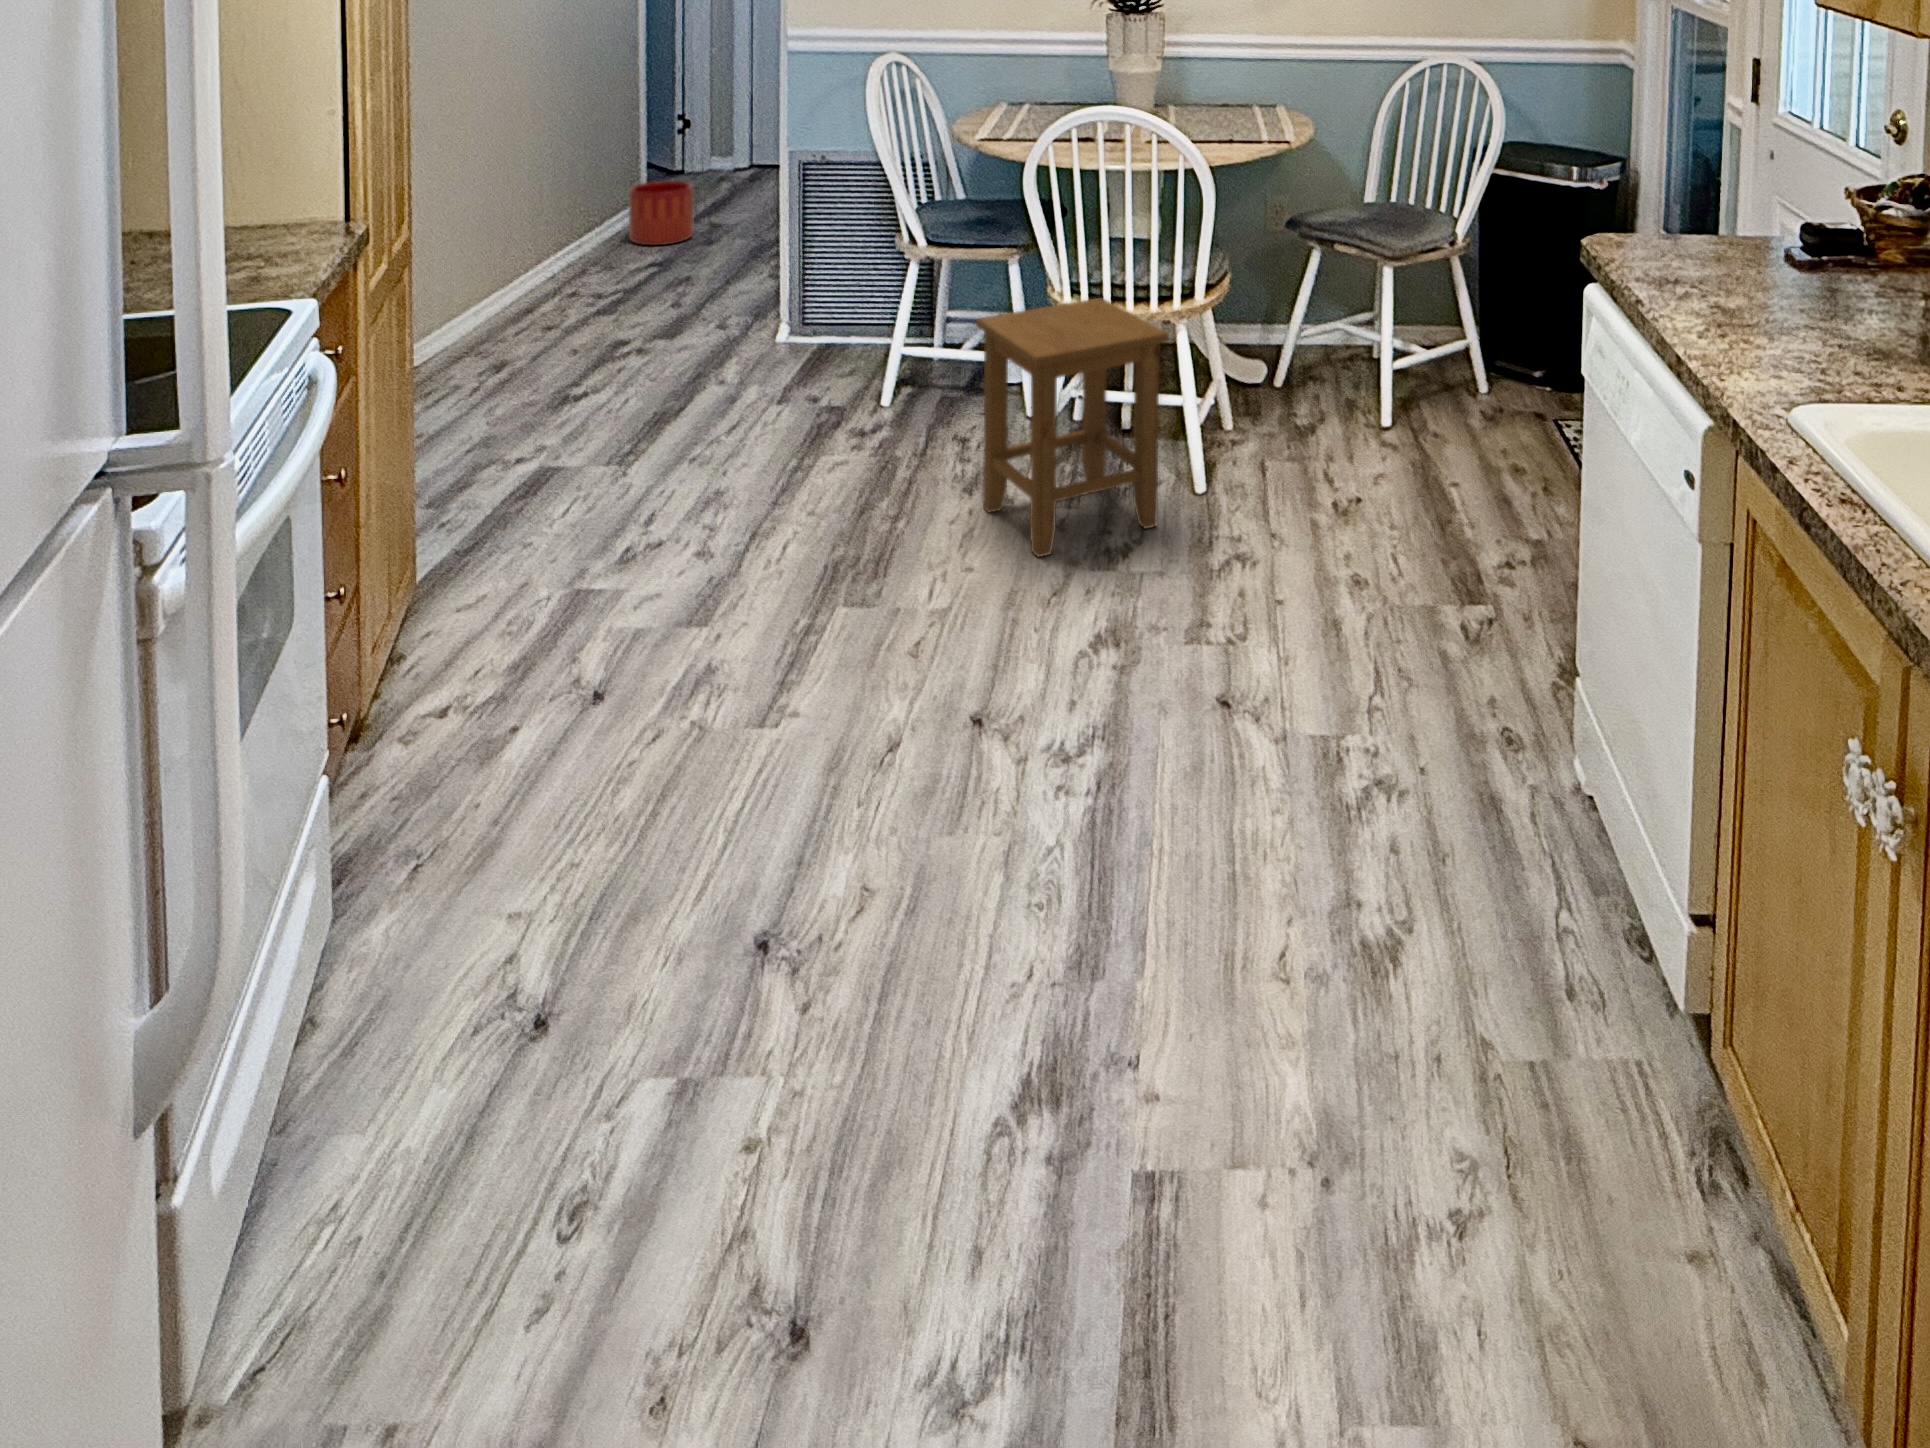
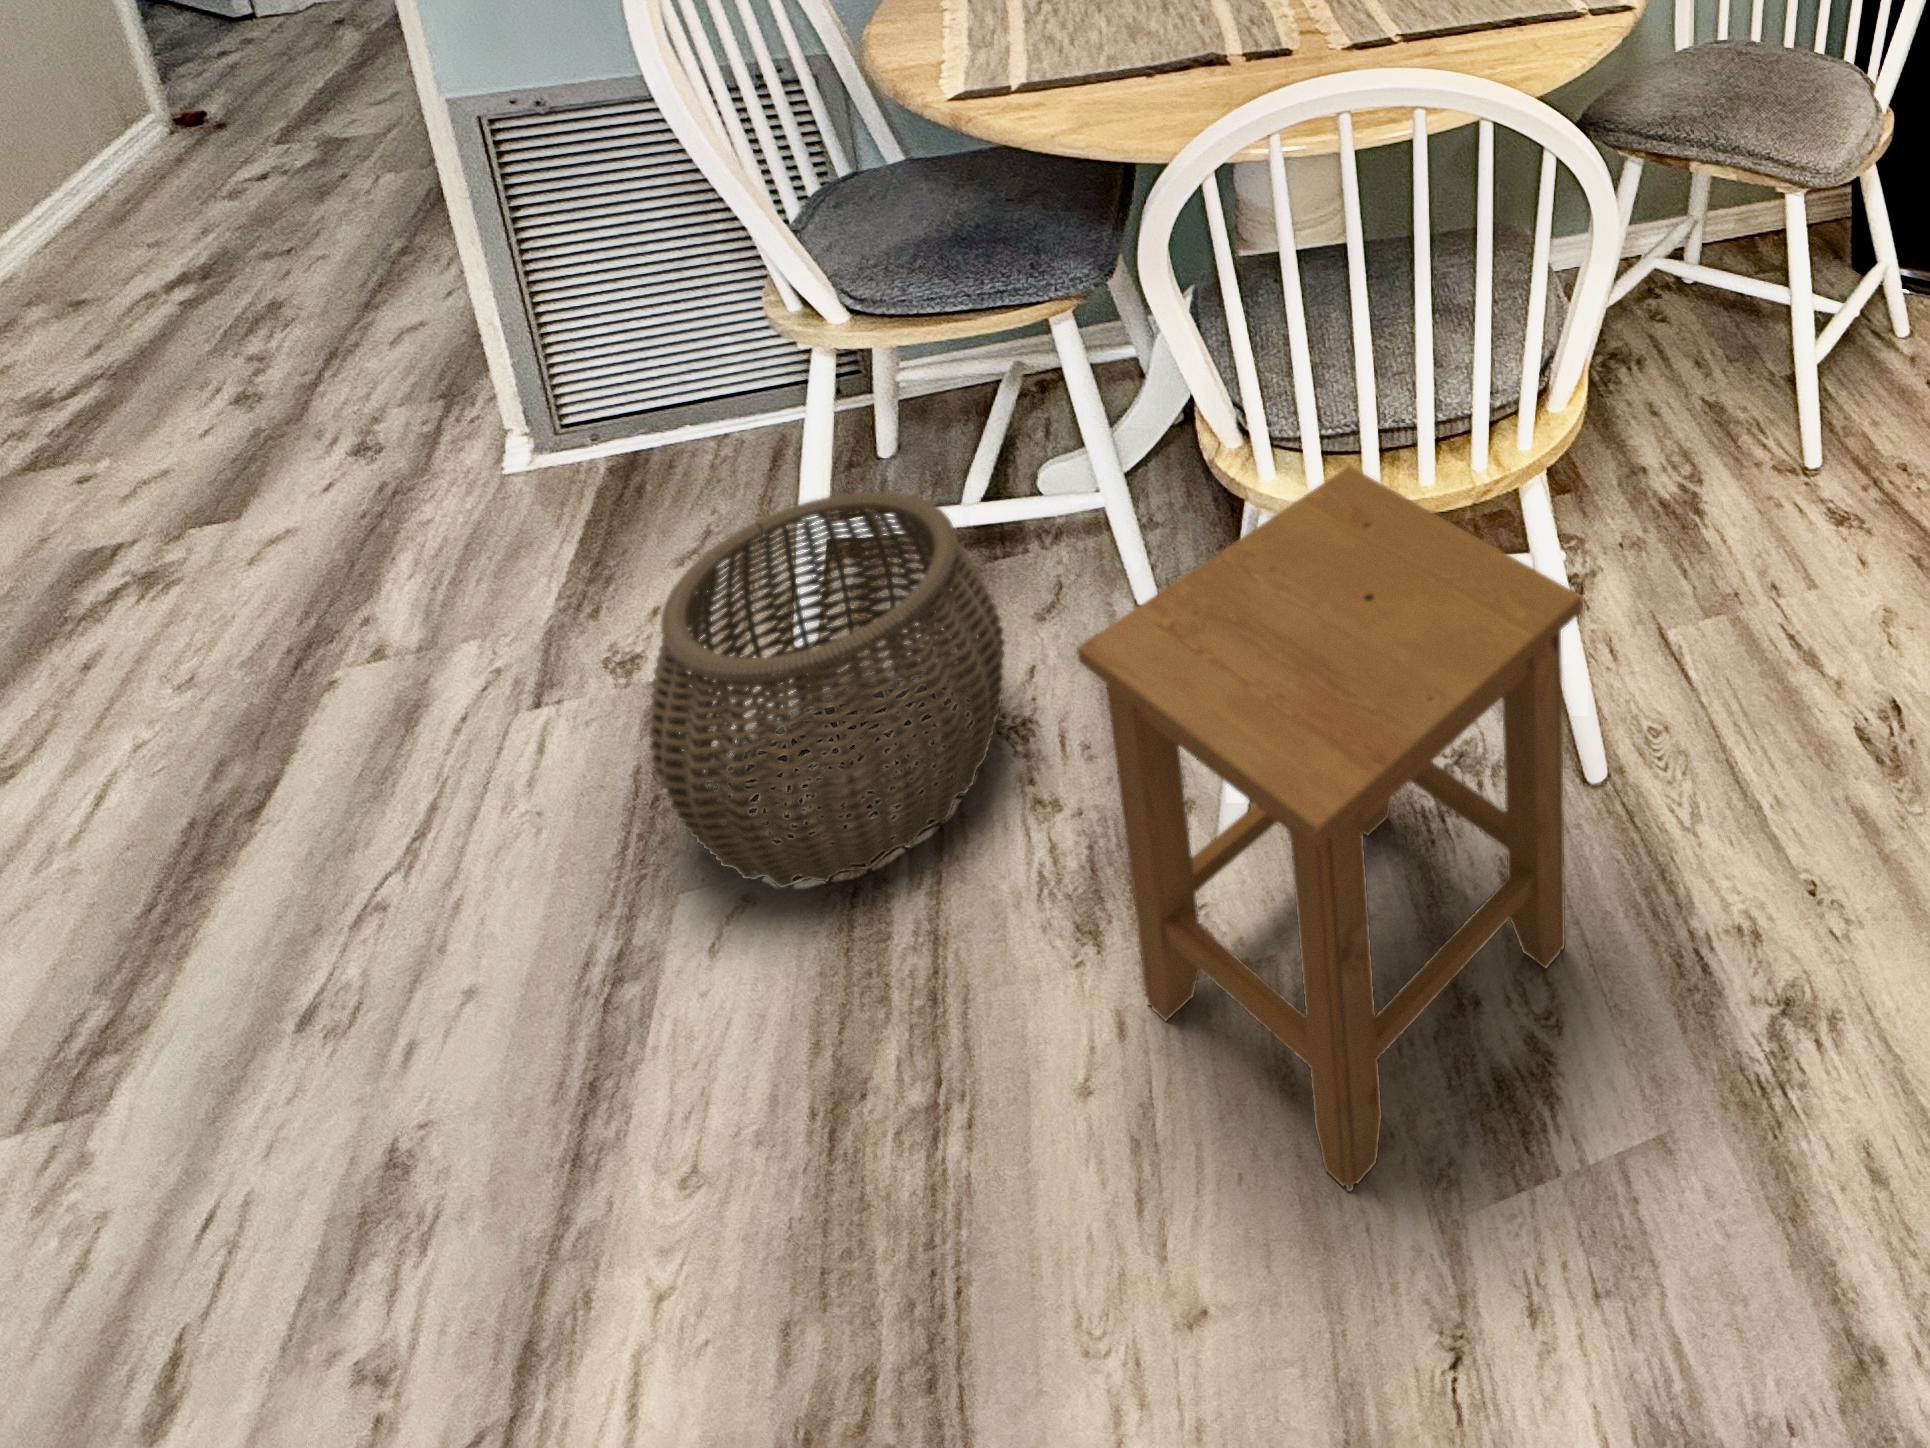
planter: present [629,181,693,245] -> none [93,79,282,220]
woven basket: none [822,312,962,460] -> present [648,491,1005,888]

